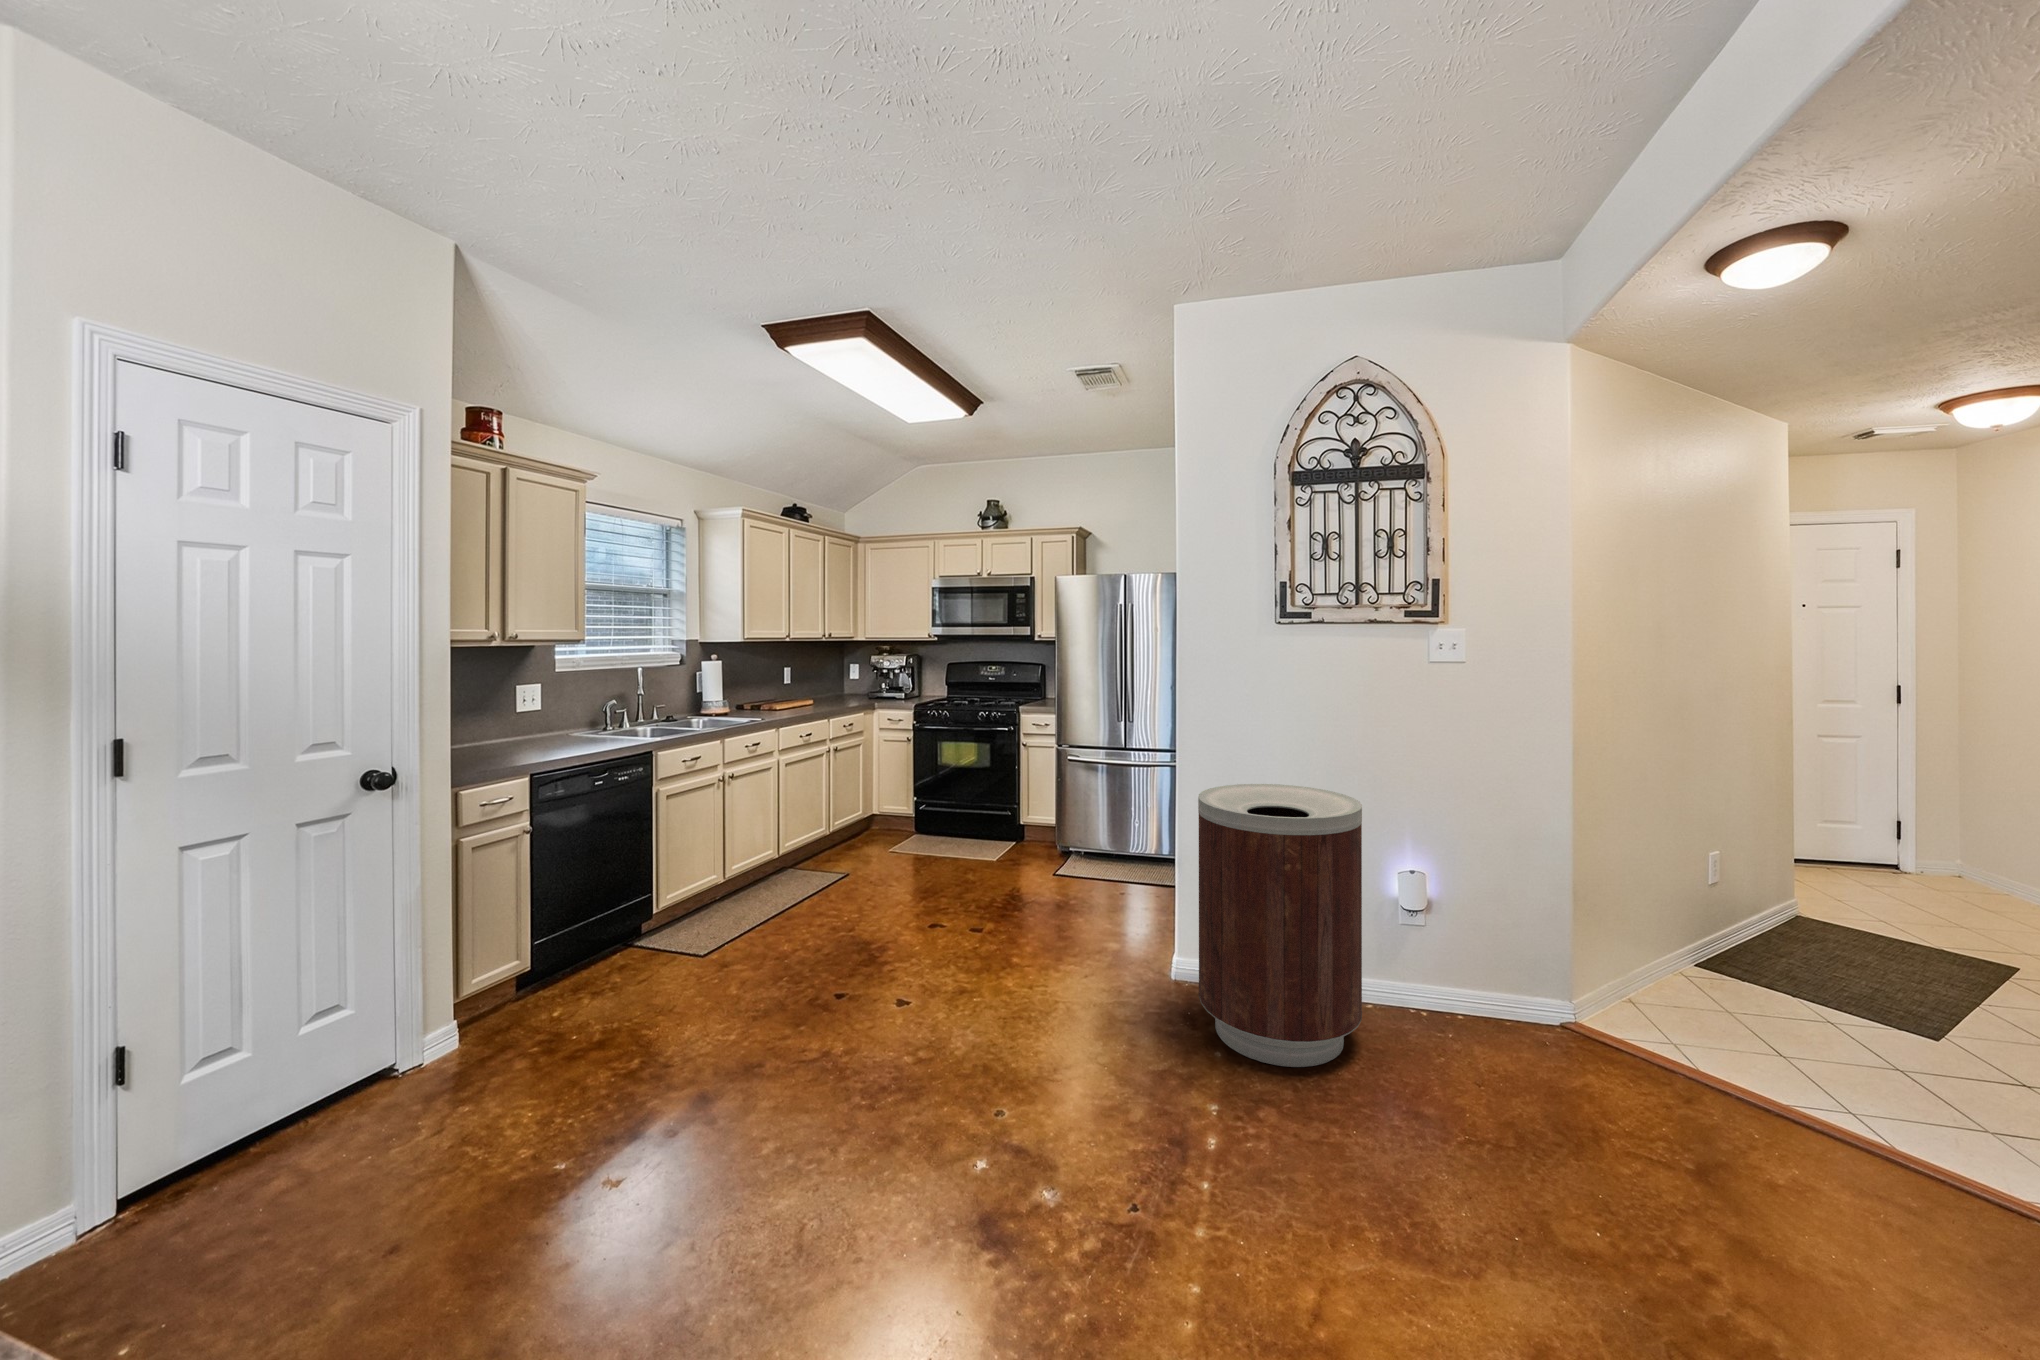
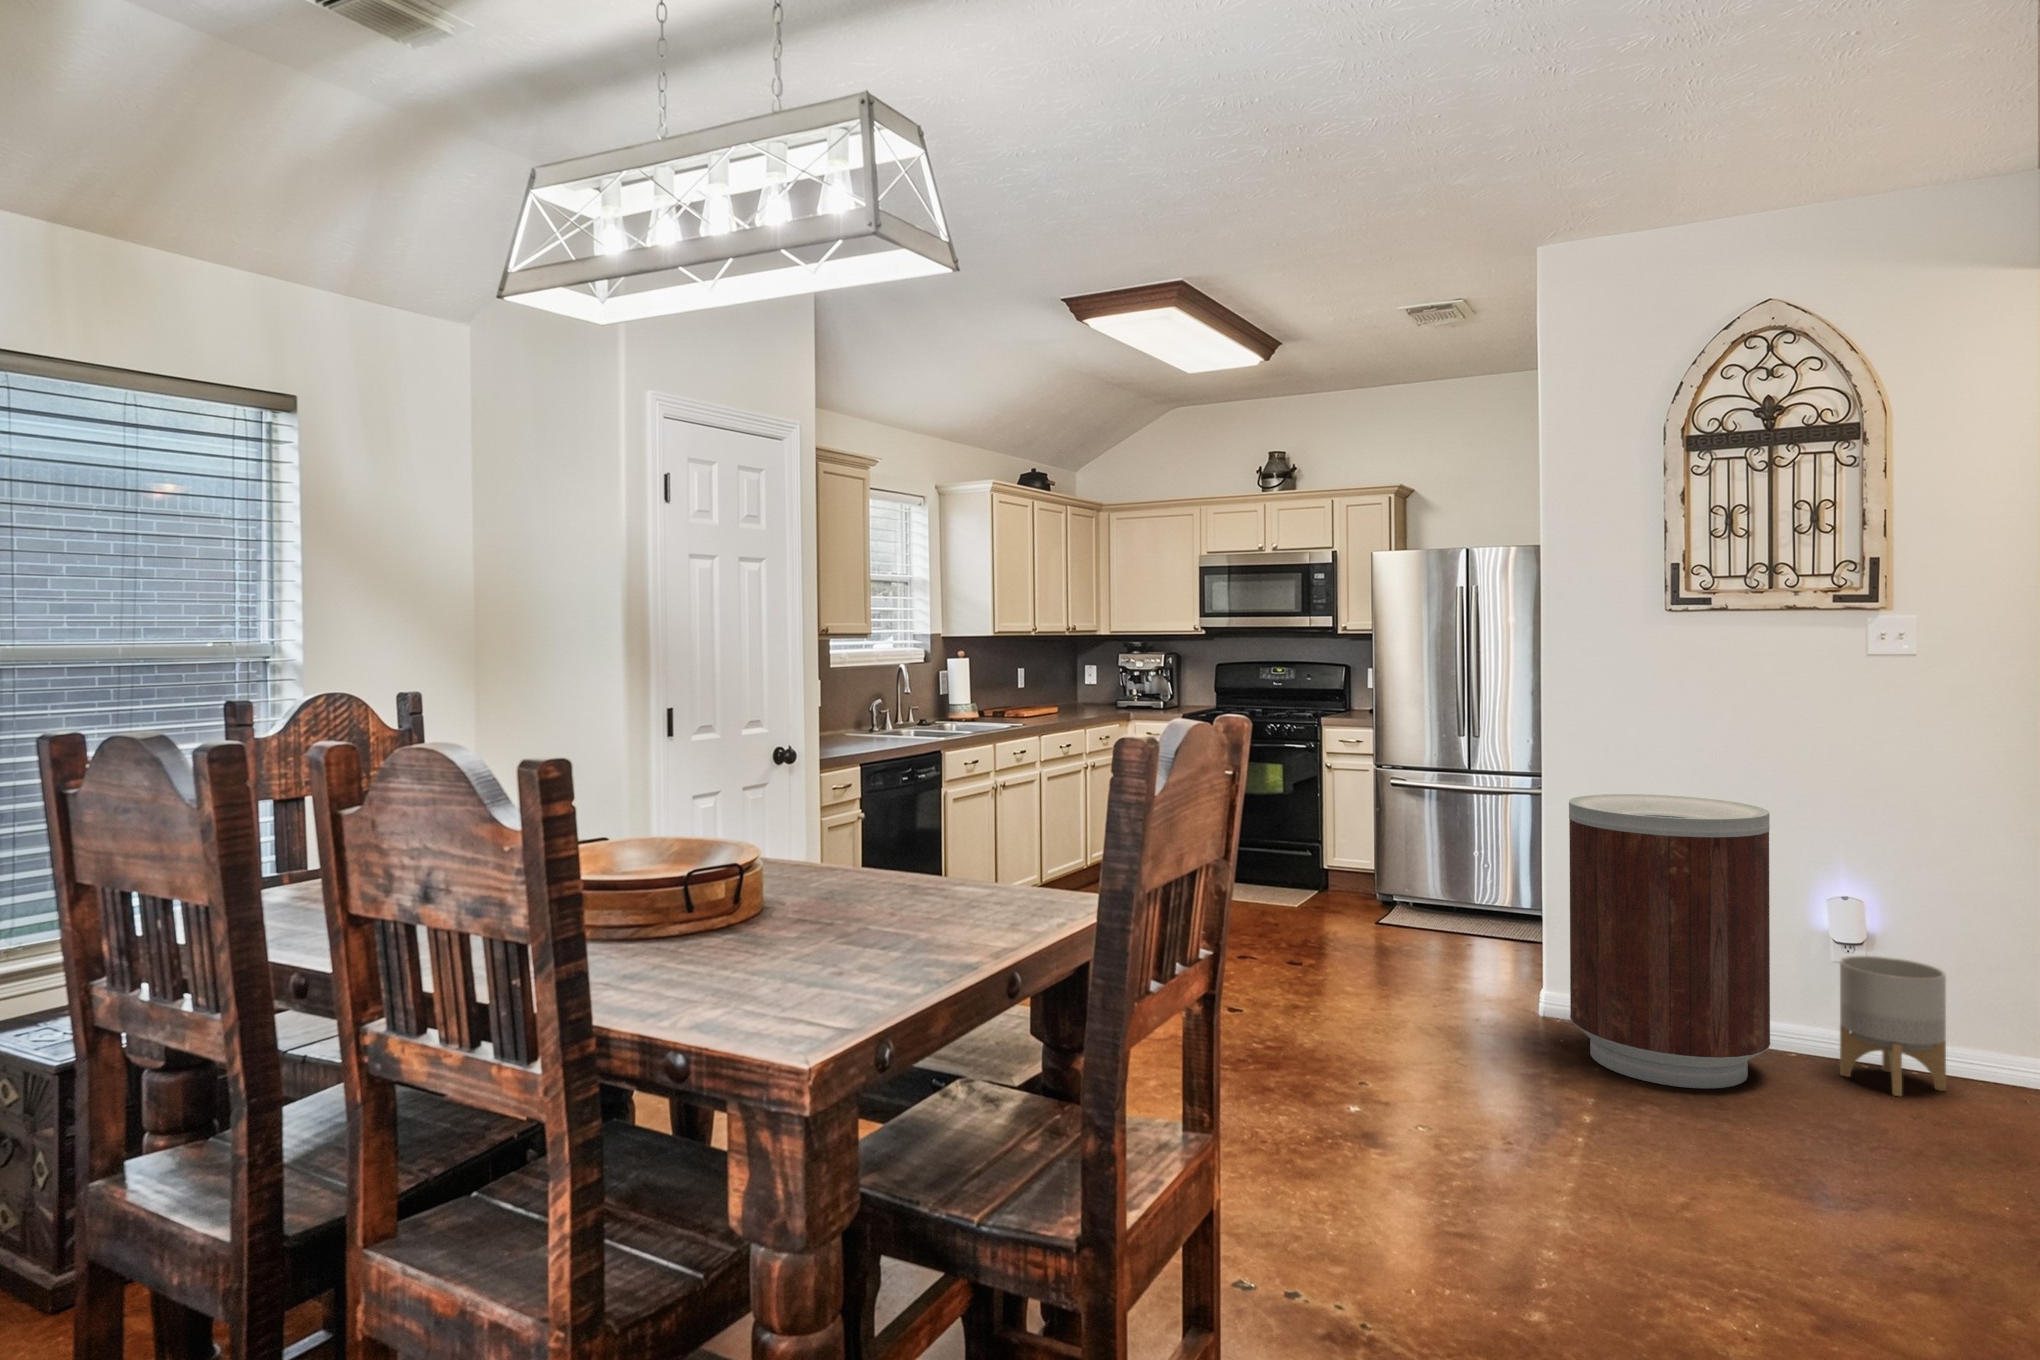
planter: none [1412,920,1495,1054] -> present [1840,956,1946,1096]

